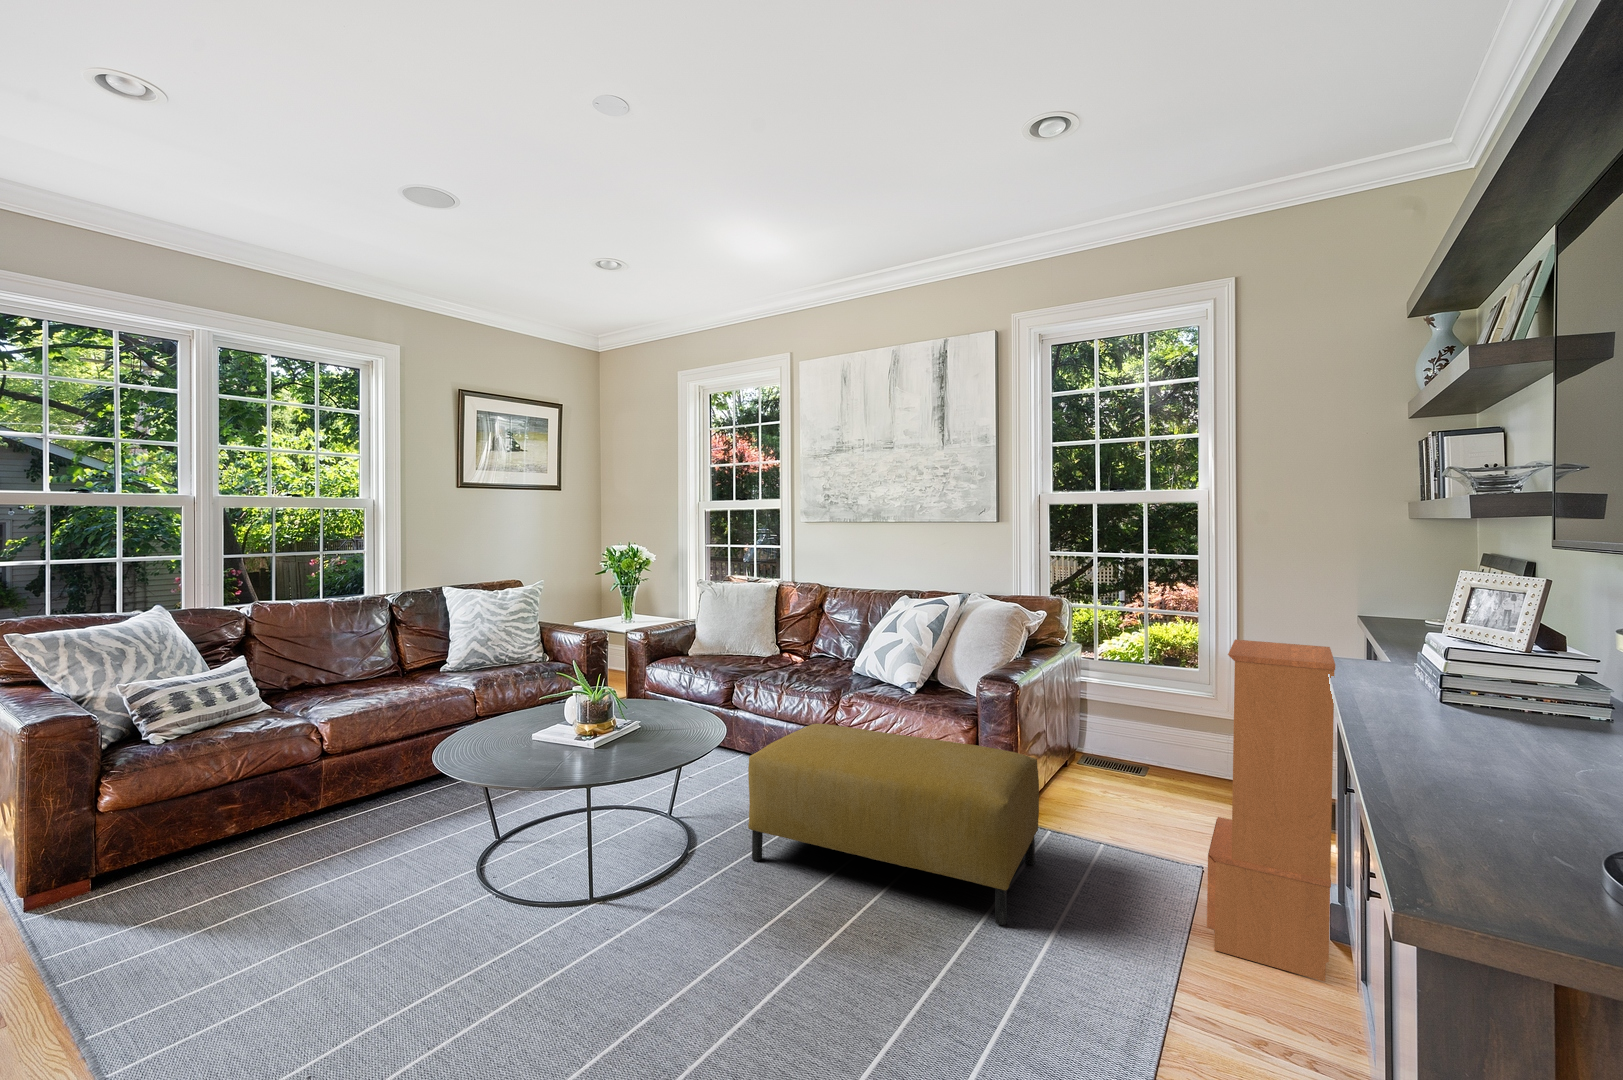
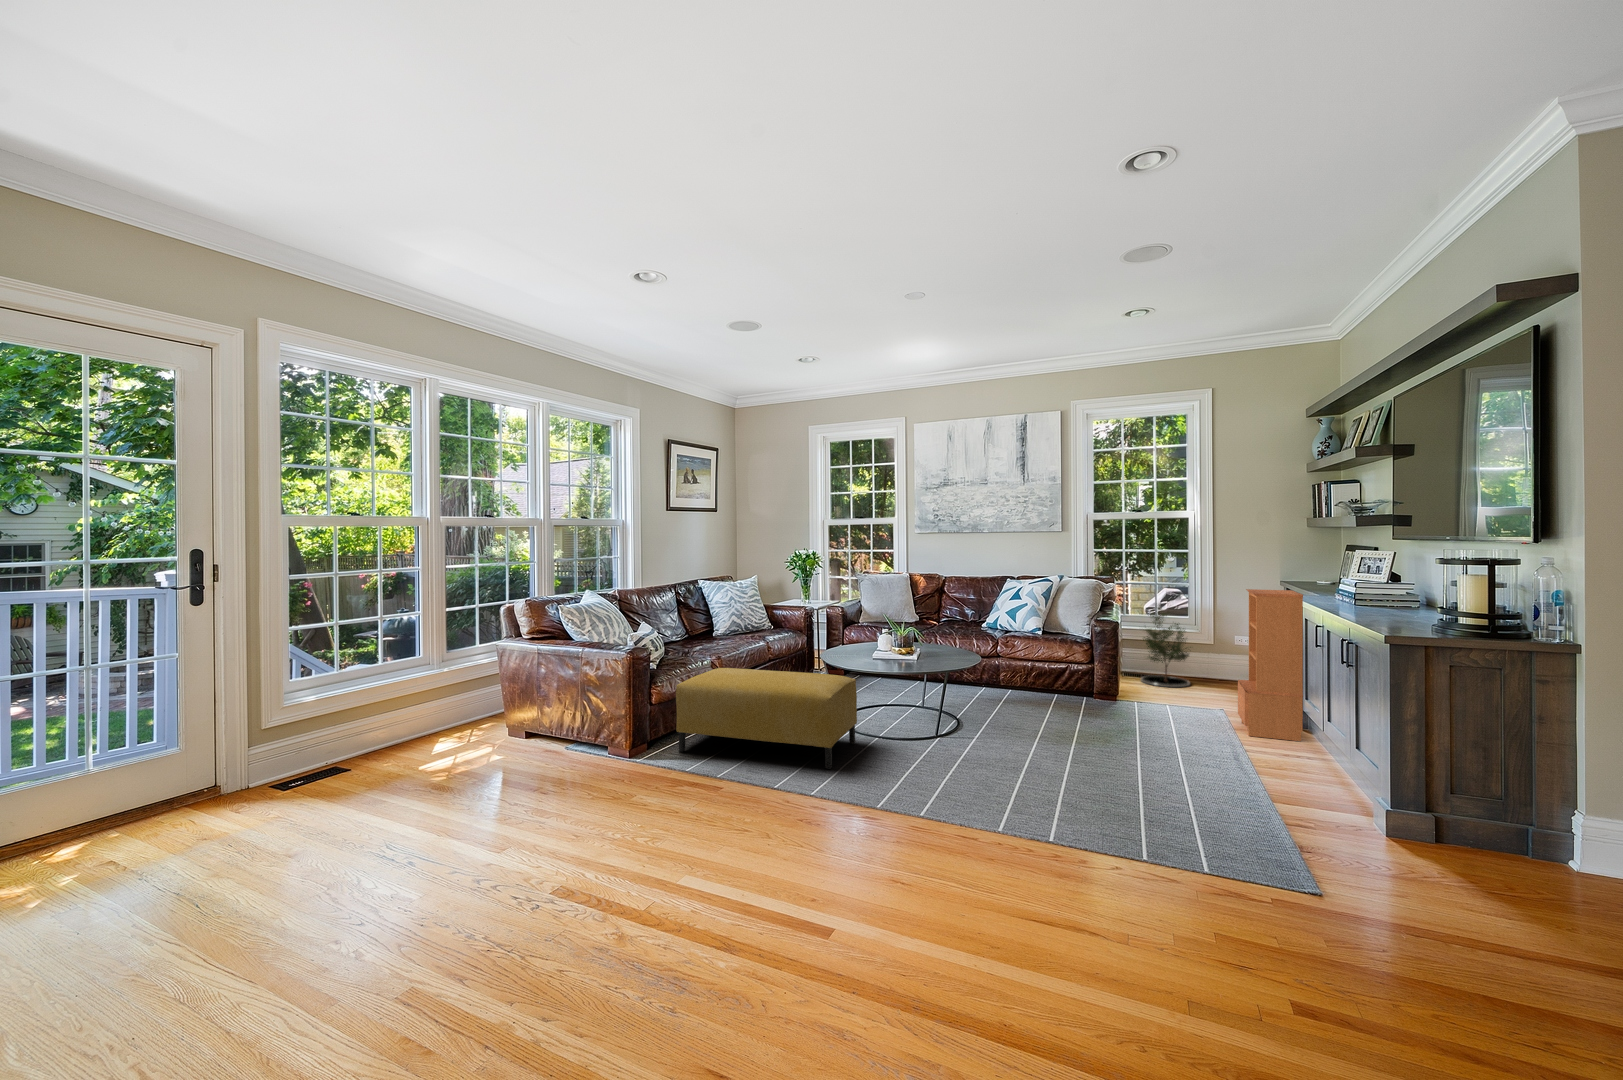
potted tree: none [1100,644,1193,792] -> present [1141,609,1190,687]
ottoman: present [748,724,1039,925] -> present [676,668,857,769]

